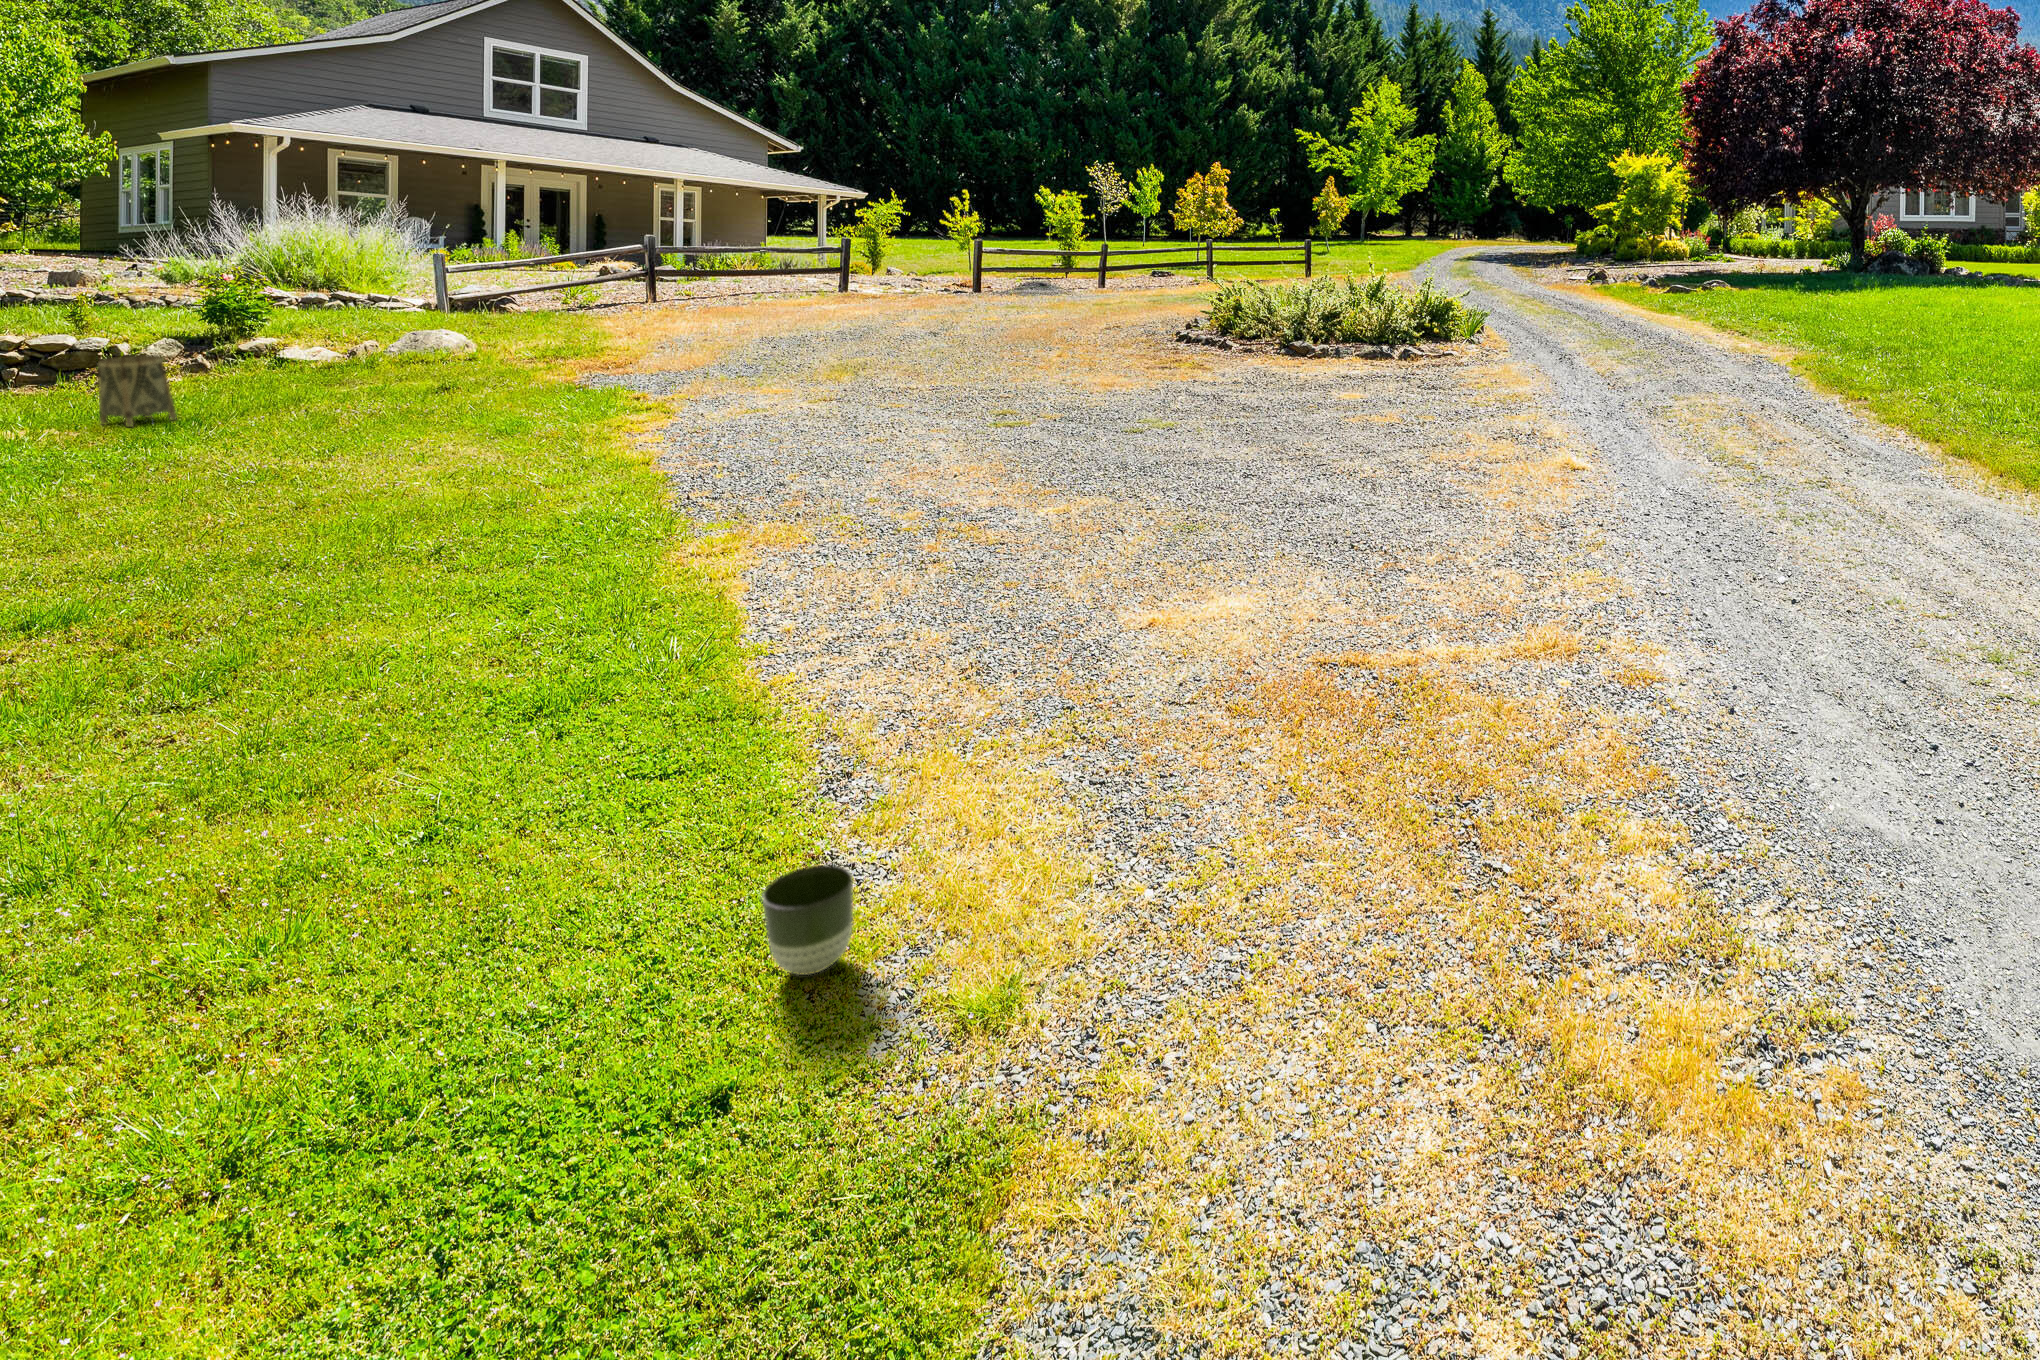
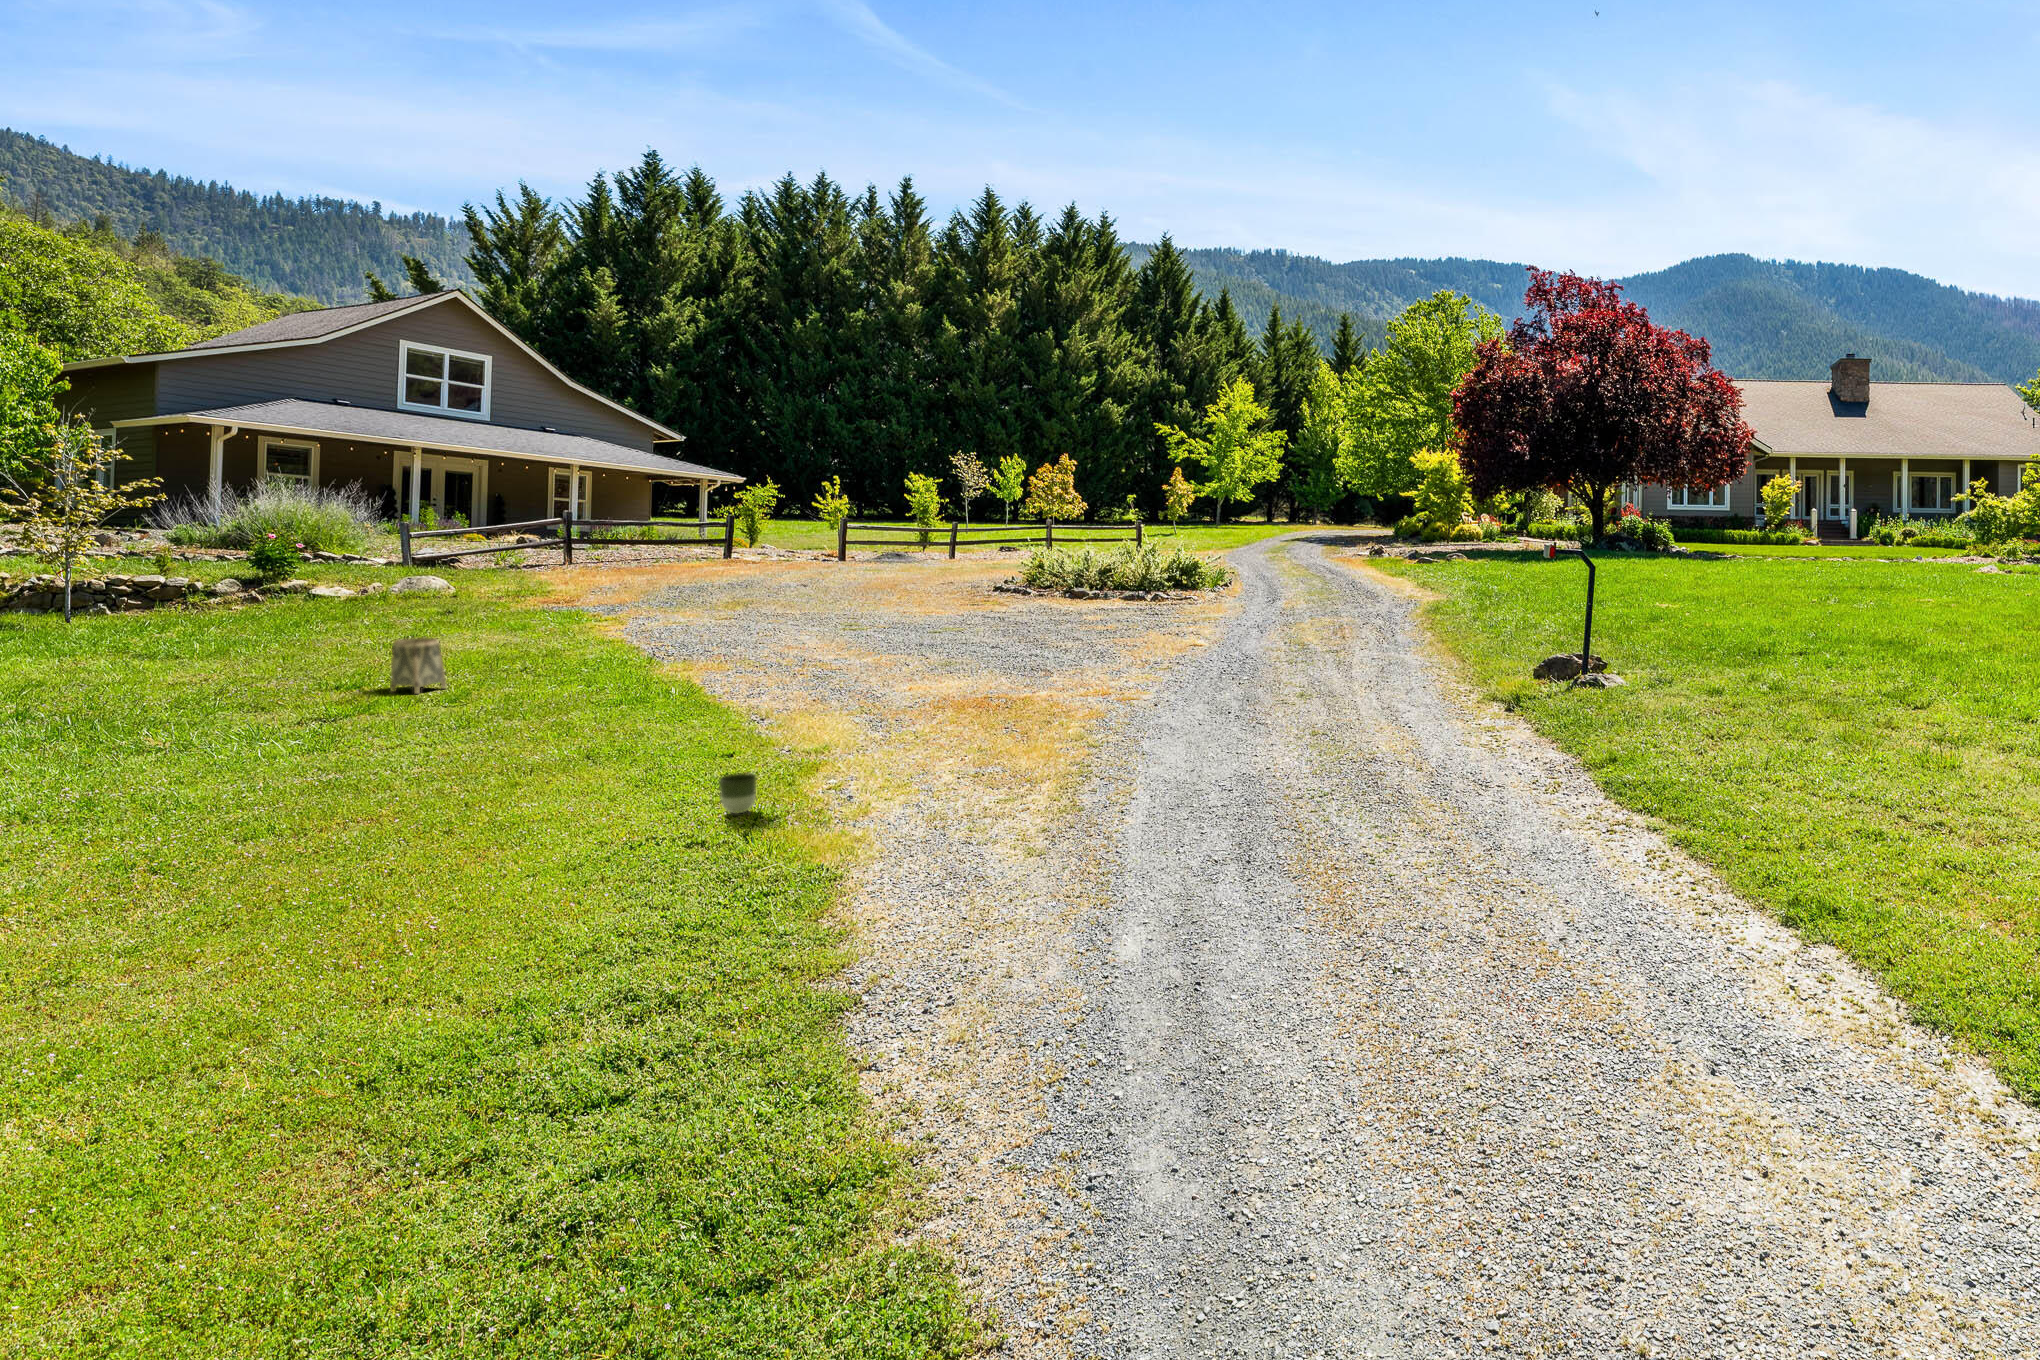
basket: present [98,355,177,427] -> present [390,638,446,694]

